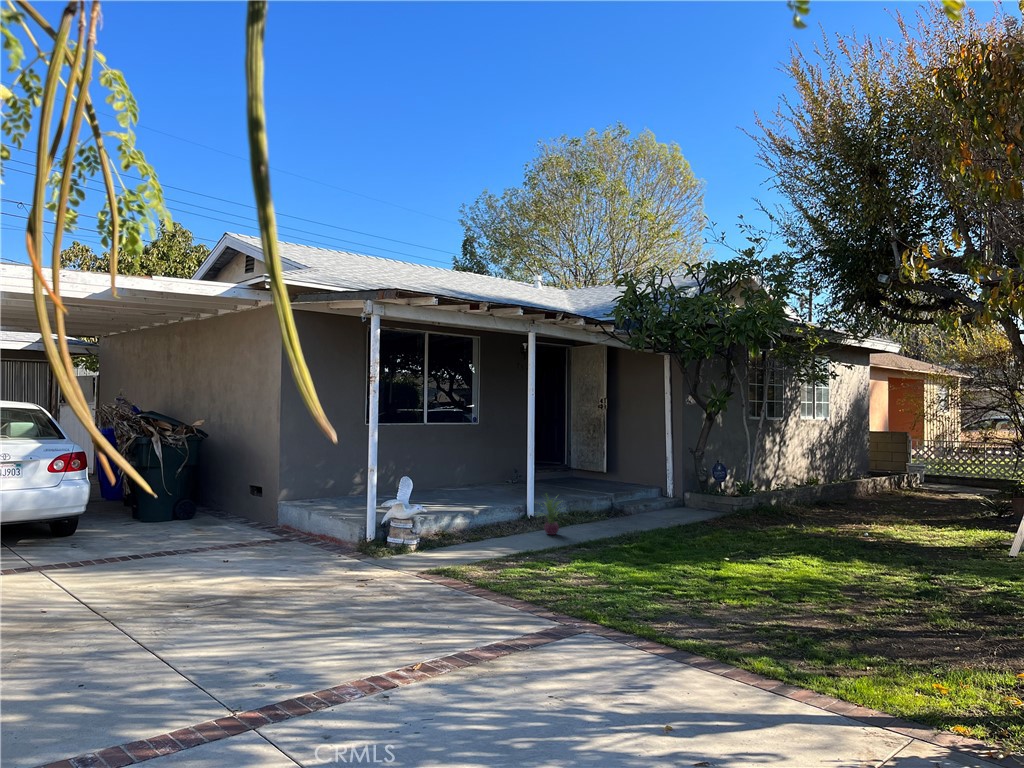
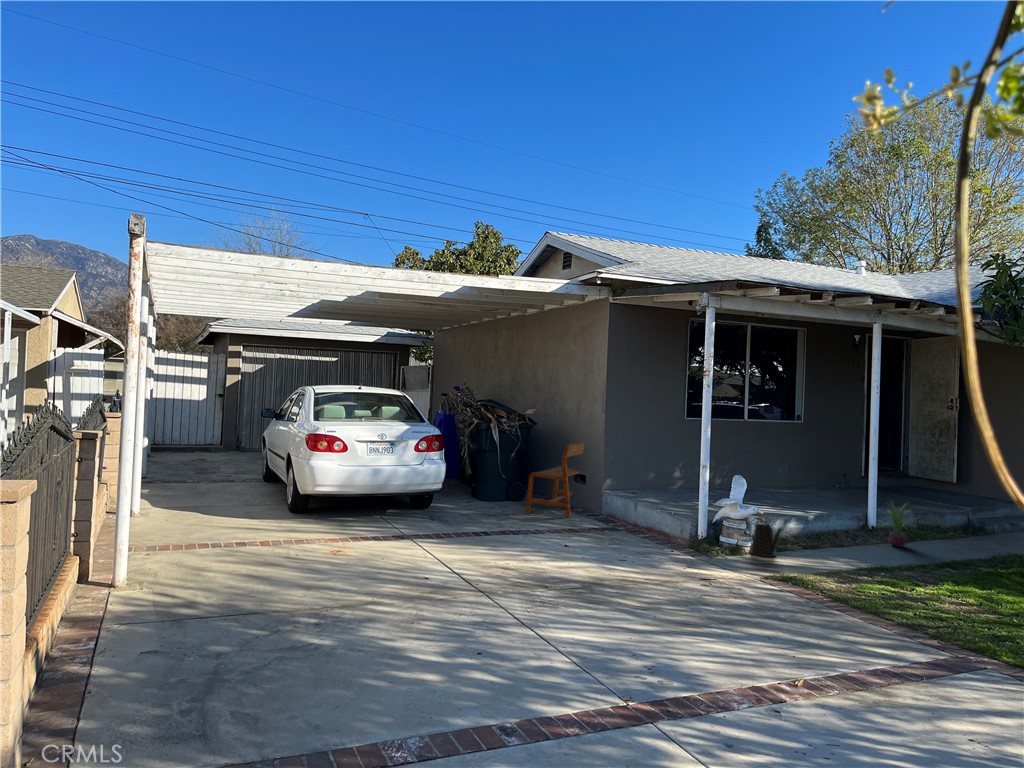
bench: none [191,451,269,533] -> present [525,442,585,517]
watering can: none [415,509,442,554] -> present [749,512,781,557]

